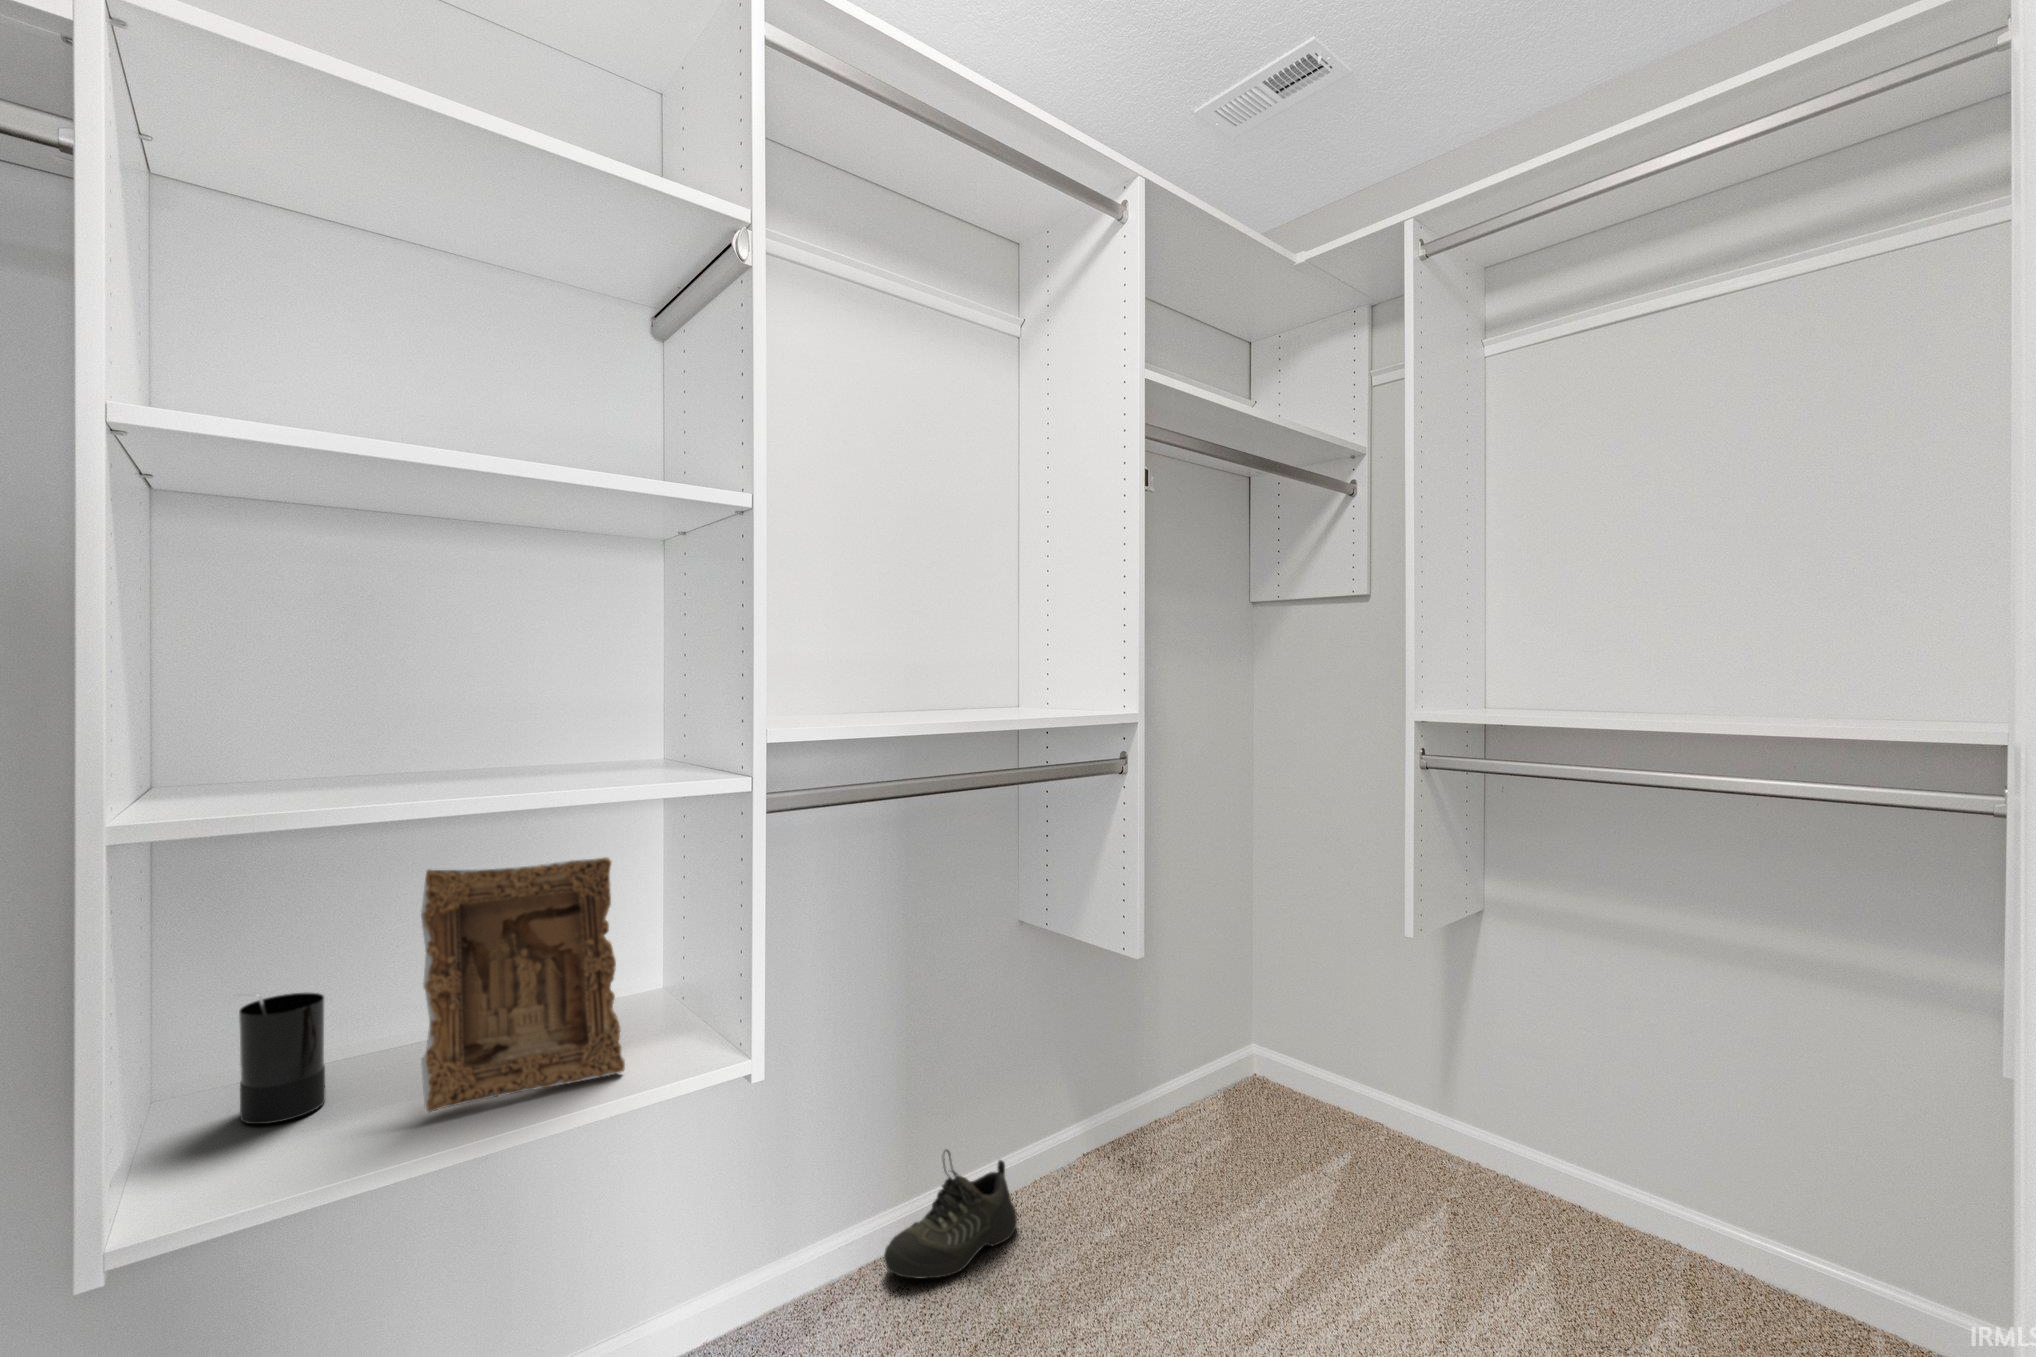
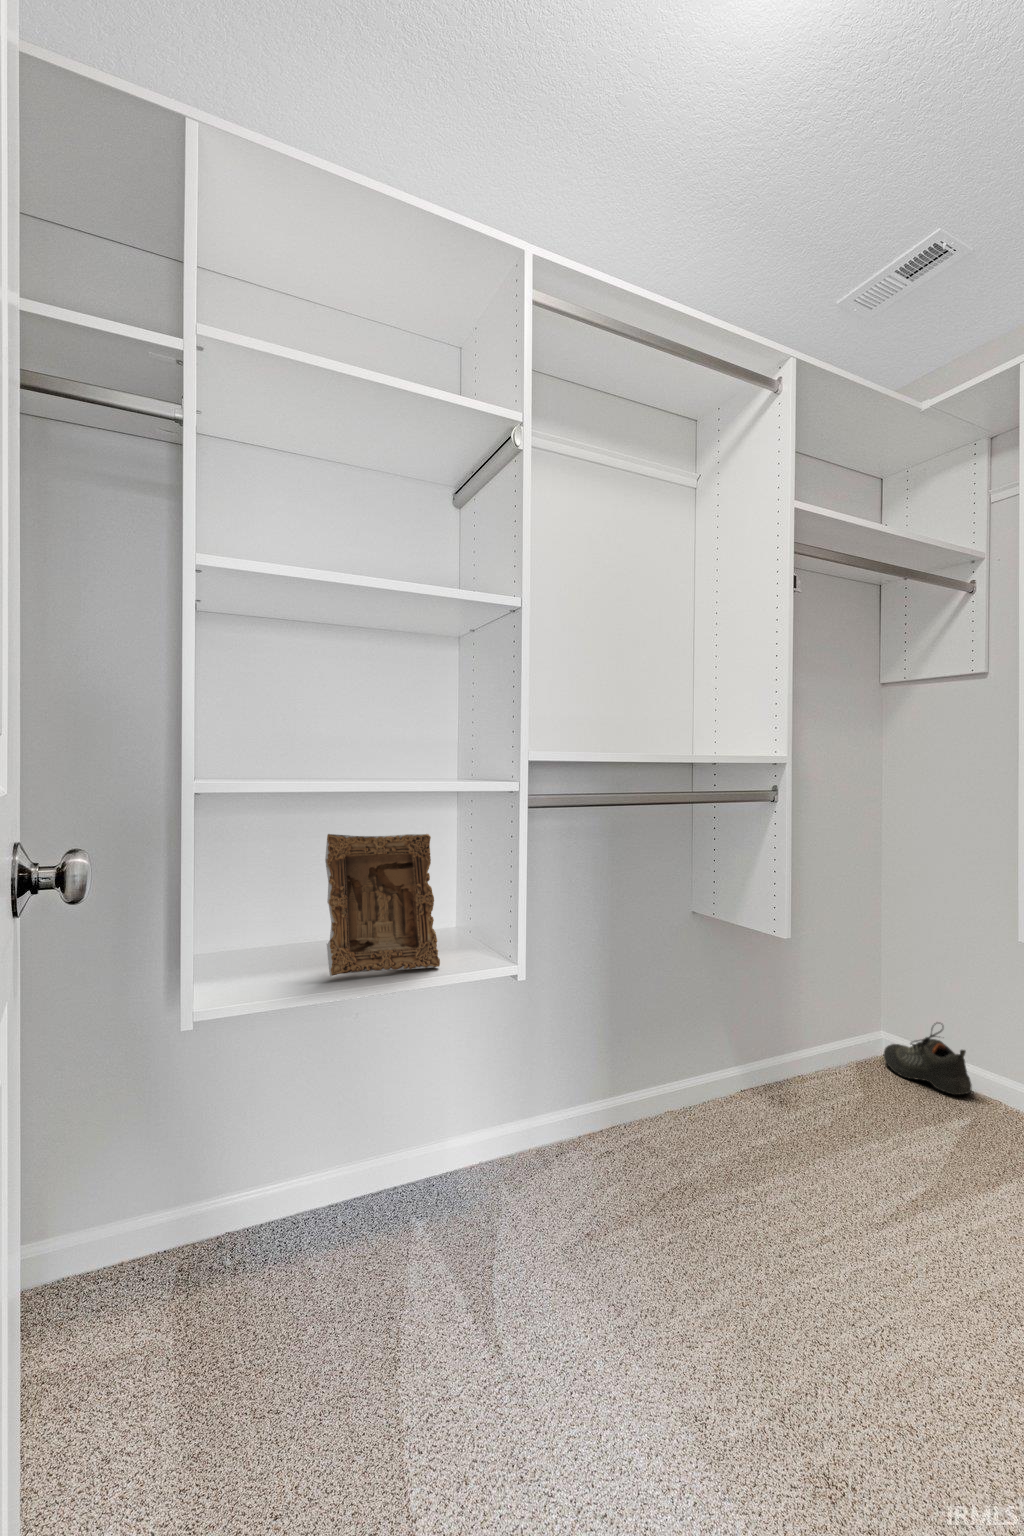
candle: present [239,993,325,1124] -> none [228,900,273,974]
shoe: present [884,1150,1017,1279] -> present [884,1023,972,1095]

